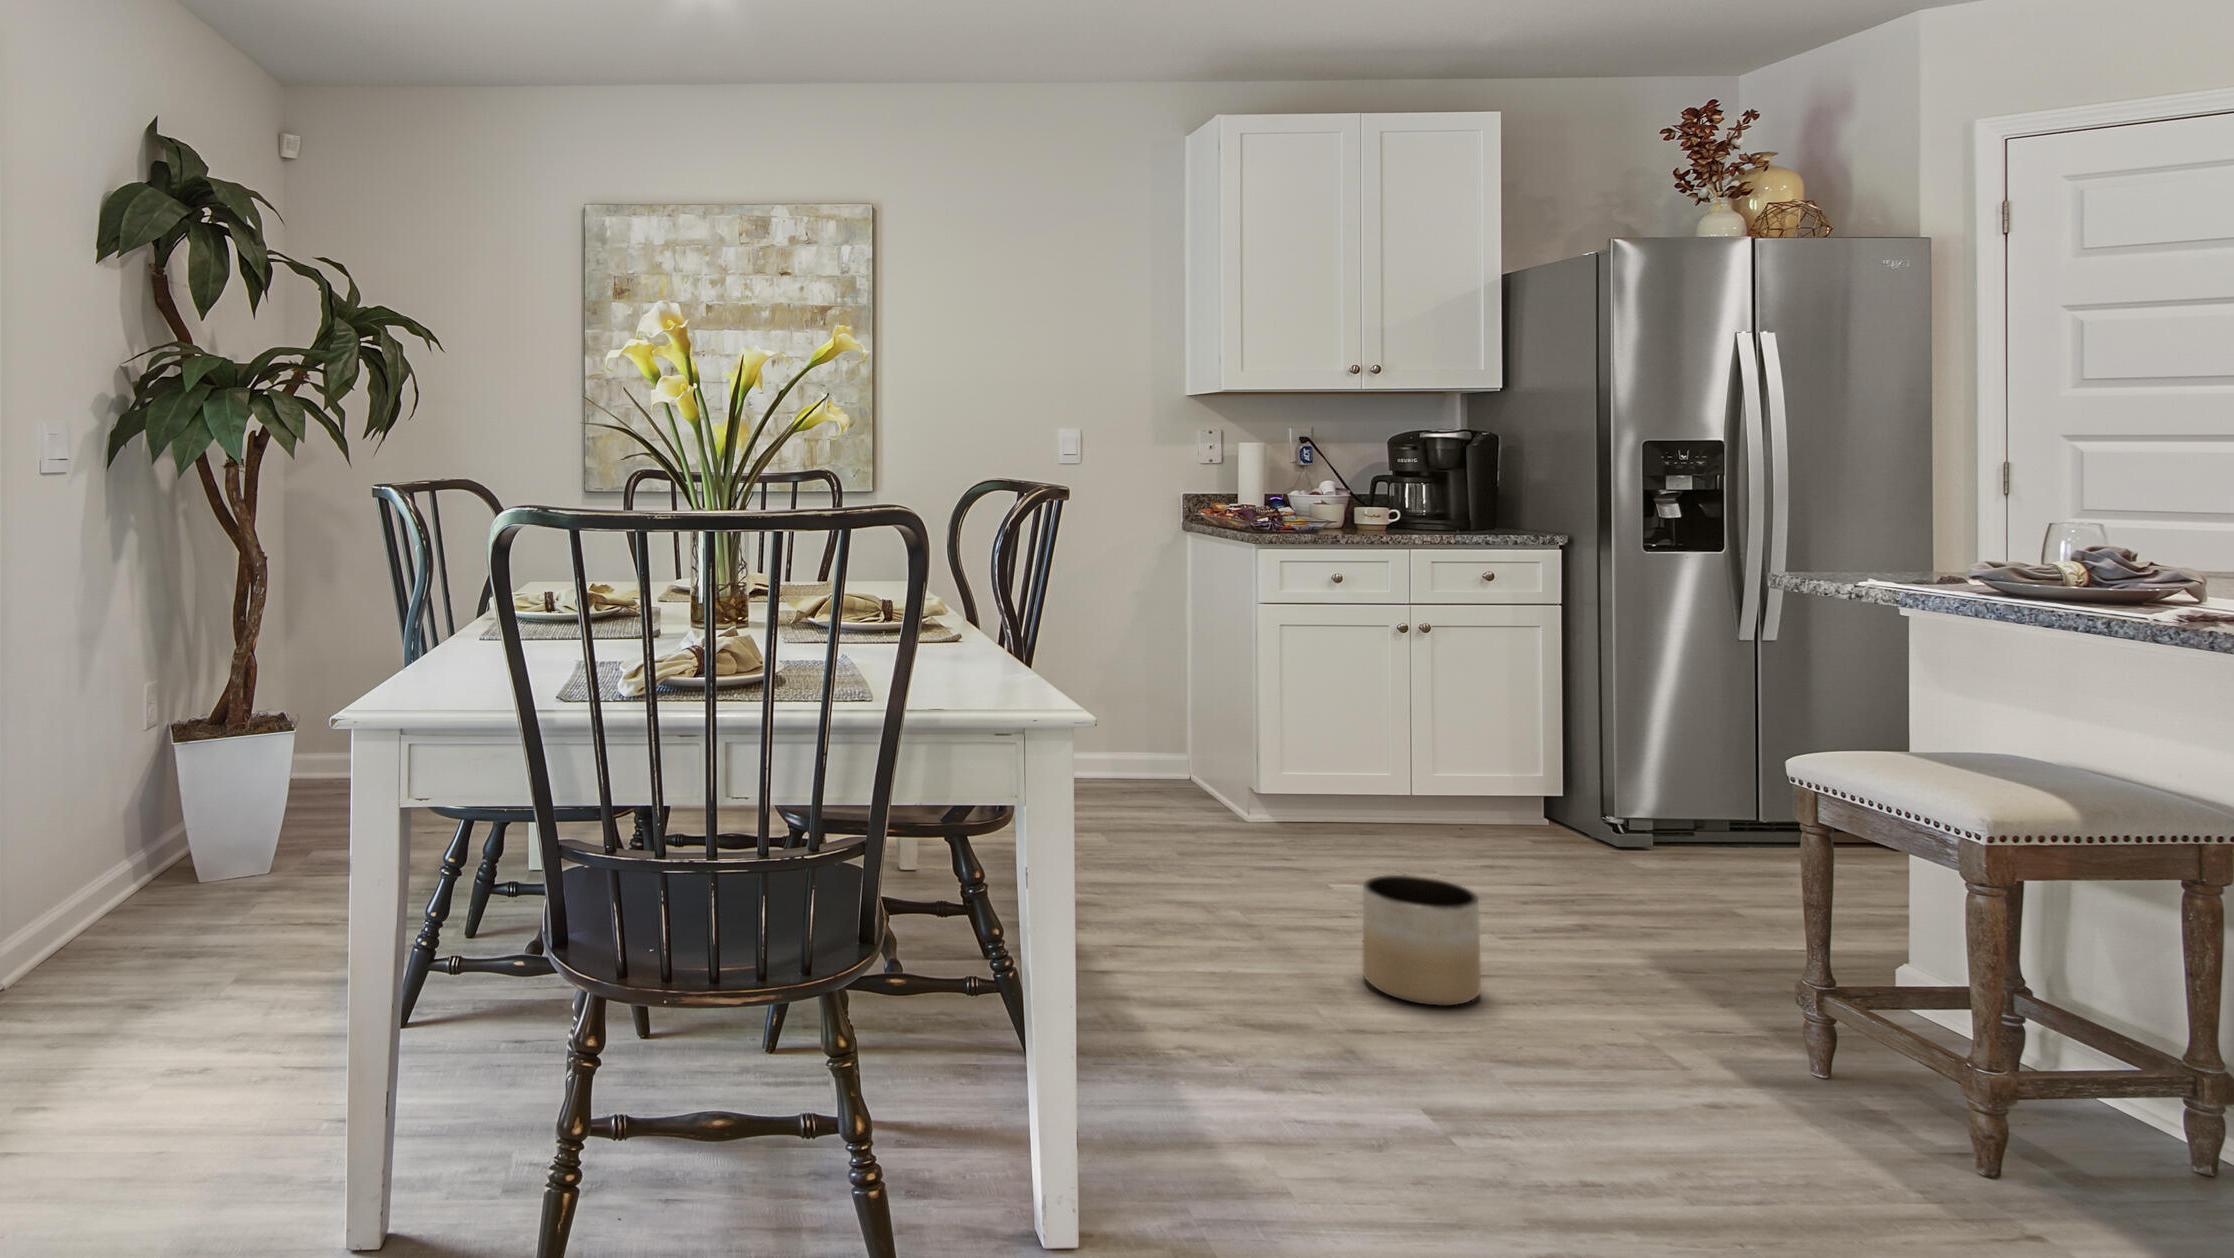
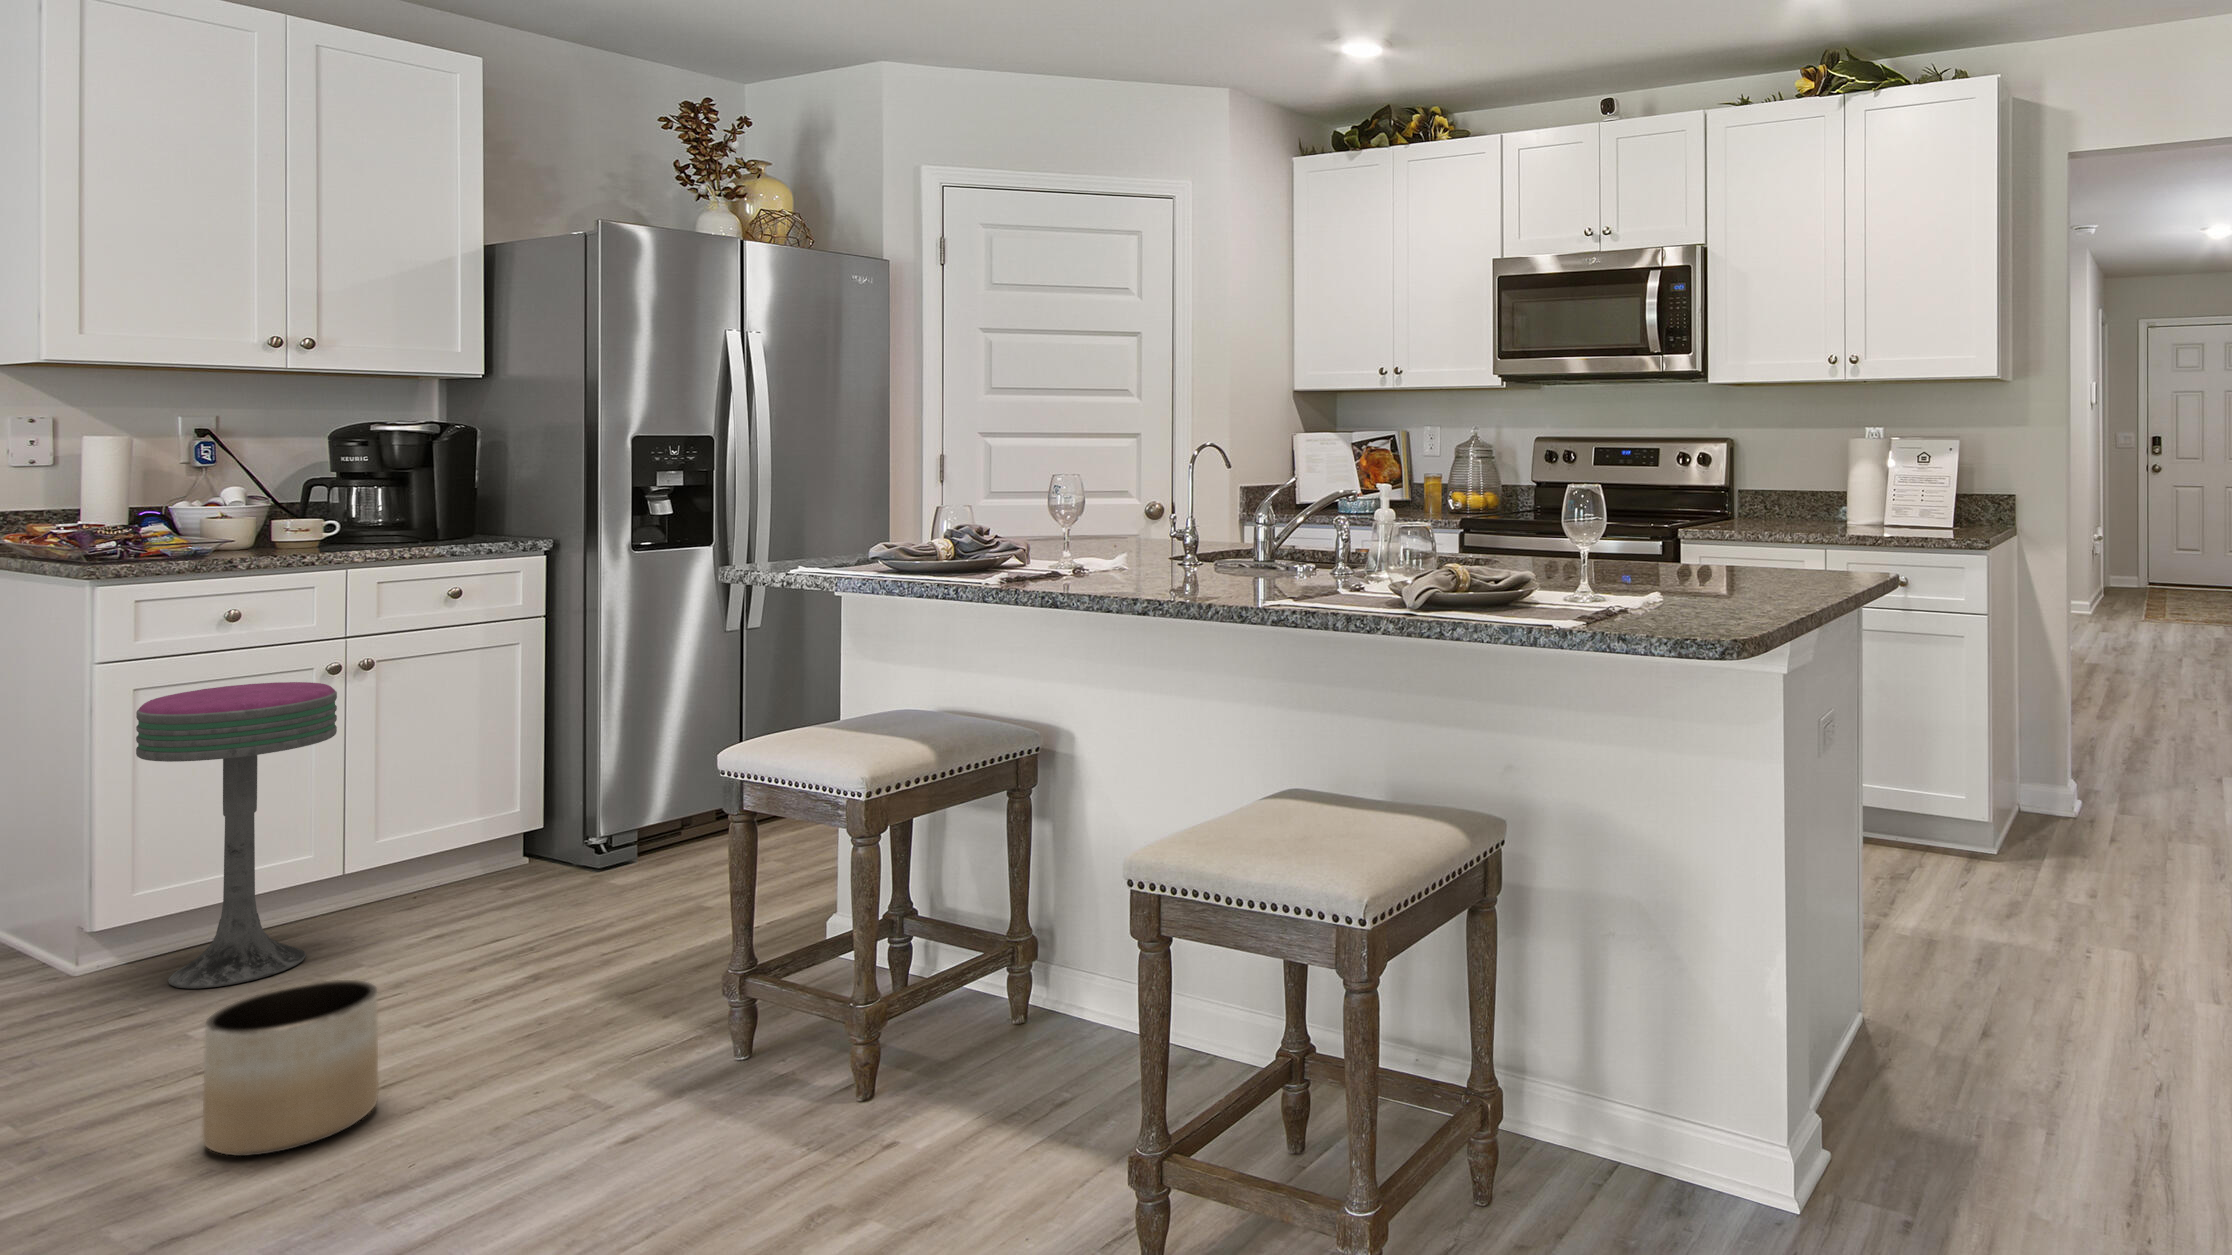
bar stool: none [1286,633,1413,865] -> present [136,682,337,988]

